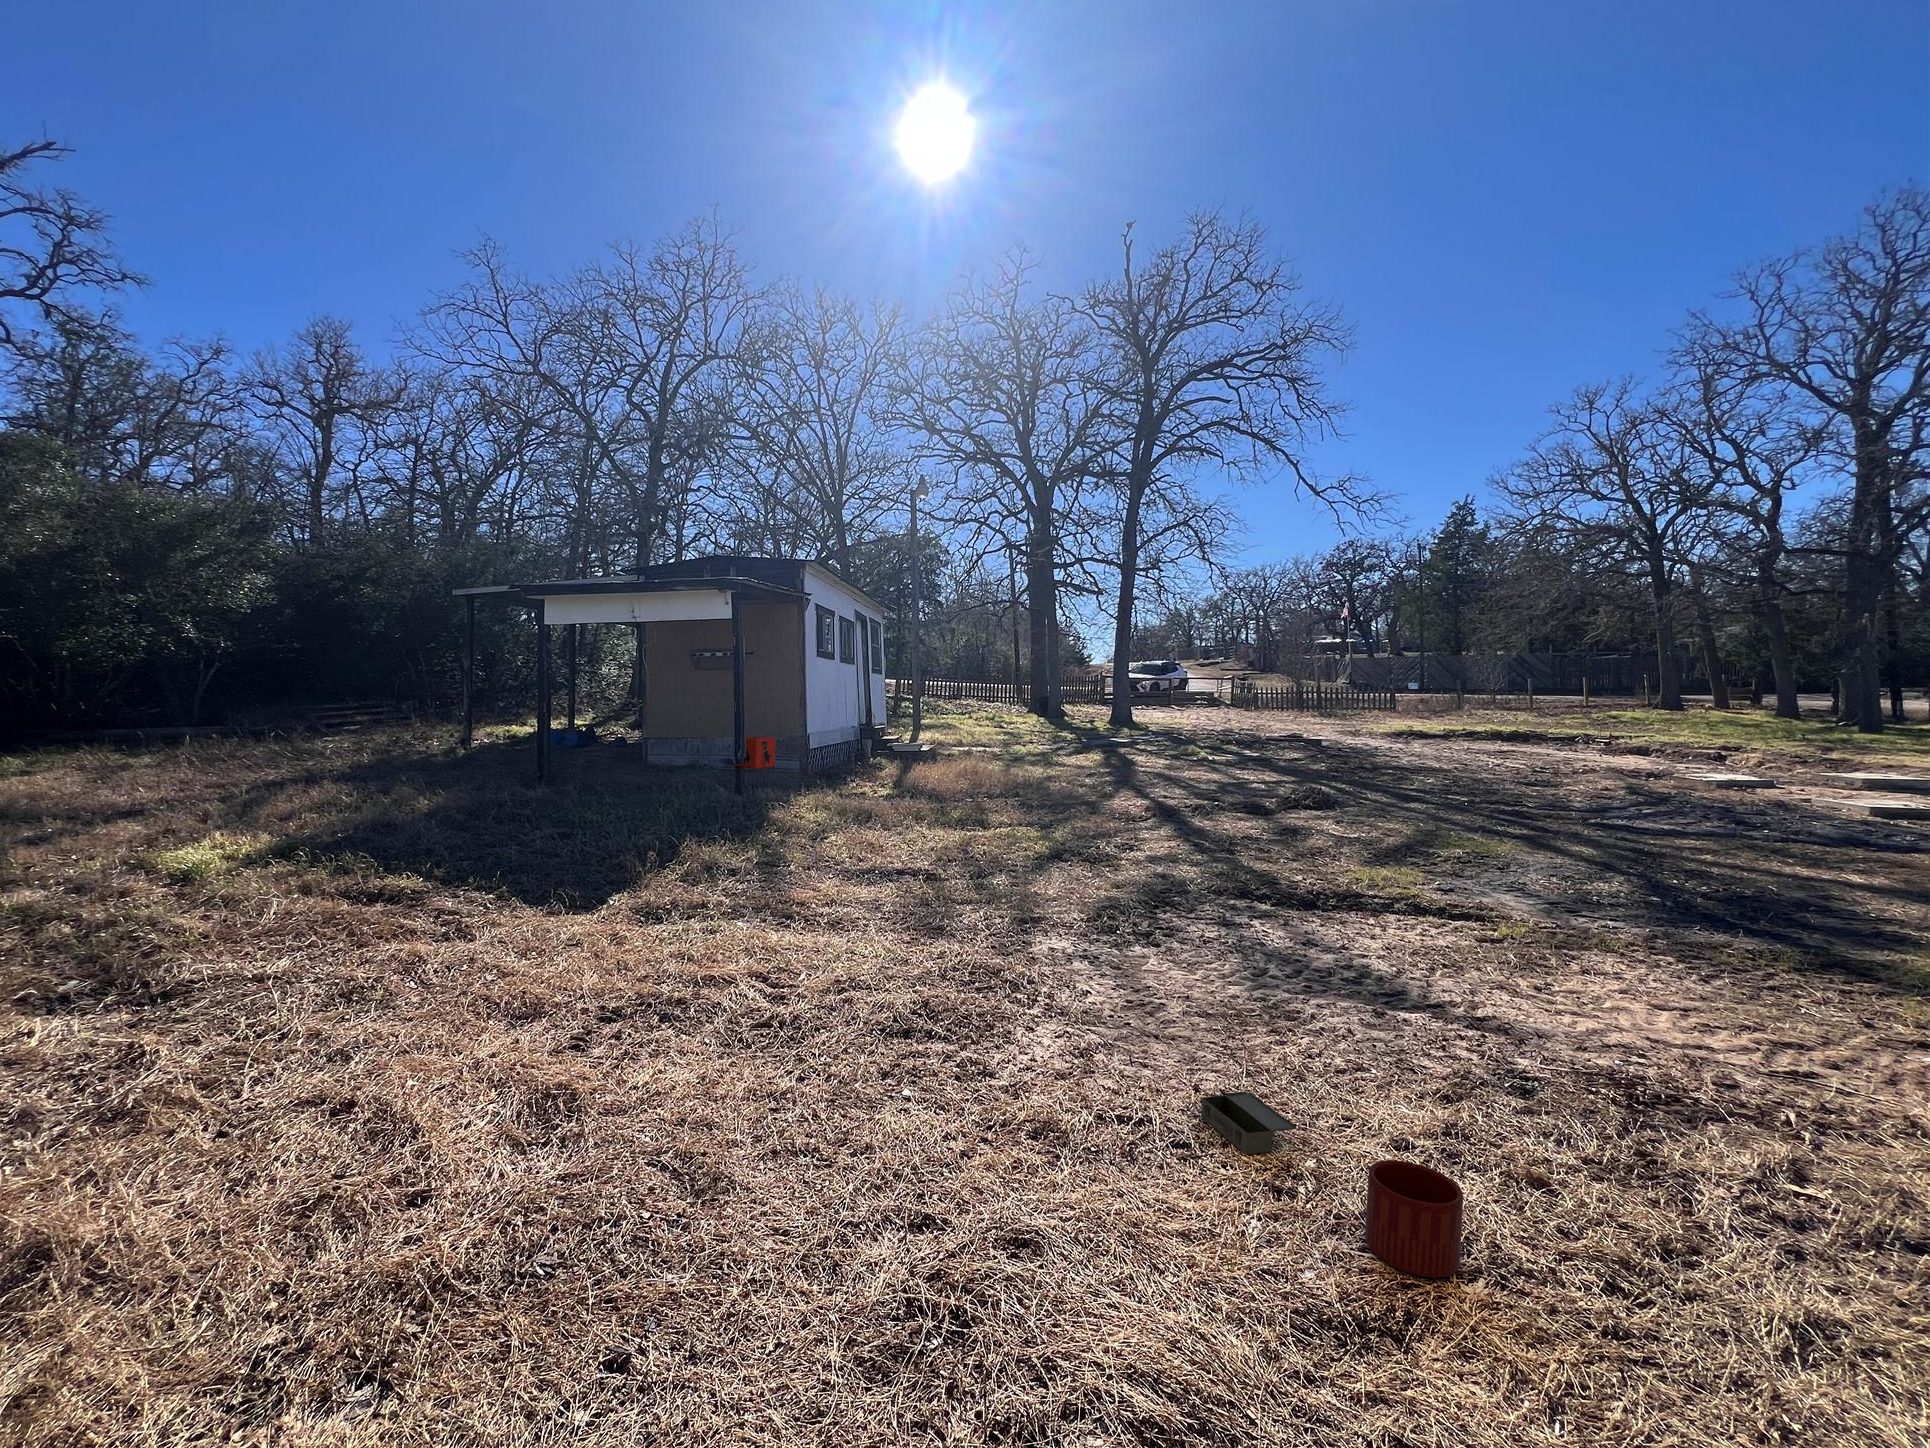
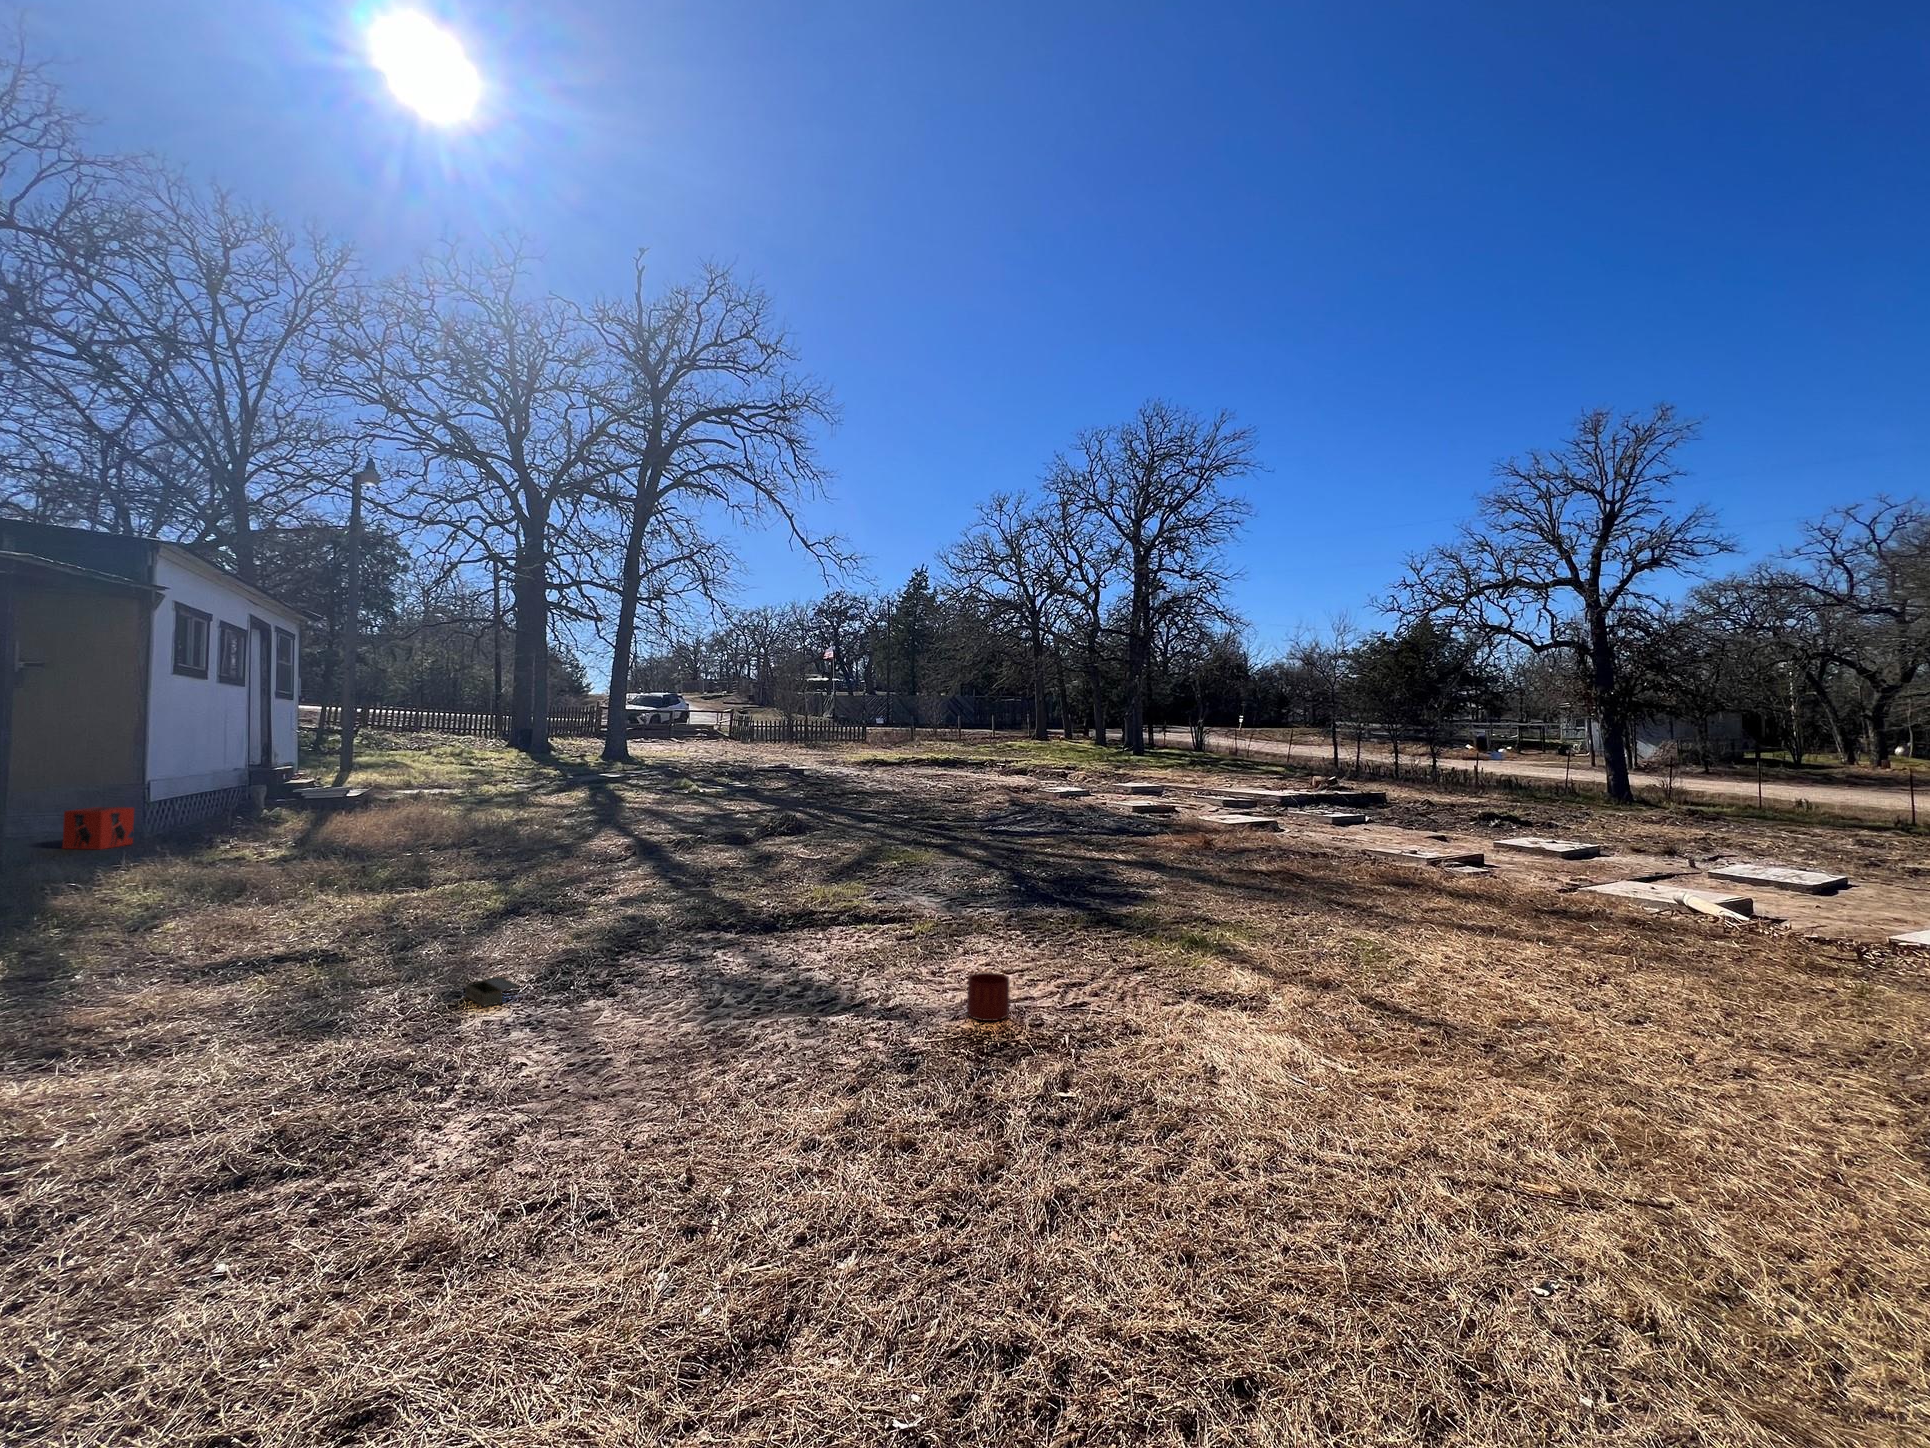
toolbox: present [1201,1092,1296,1154] -> present [466,977,519,1006]
planter: present [1365,1160,1463,1278] -> present [967,972,1010,1021]

